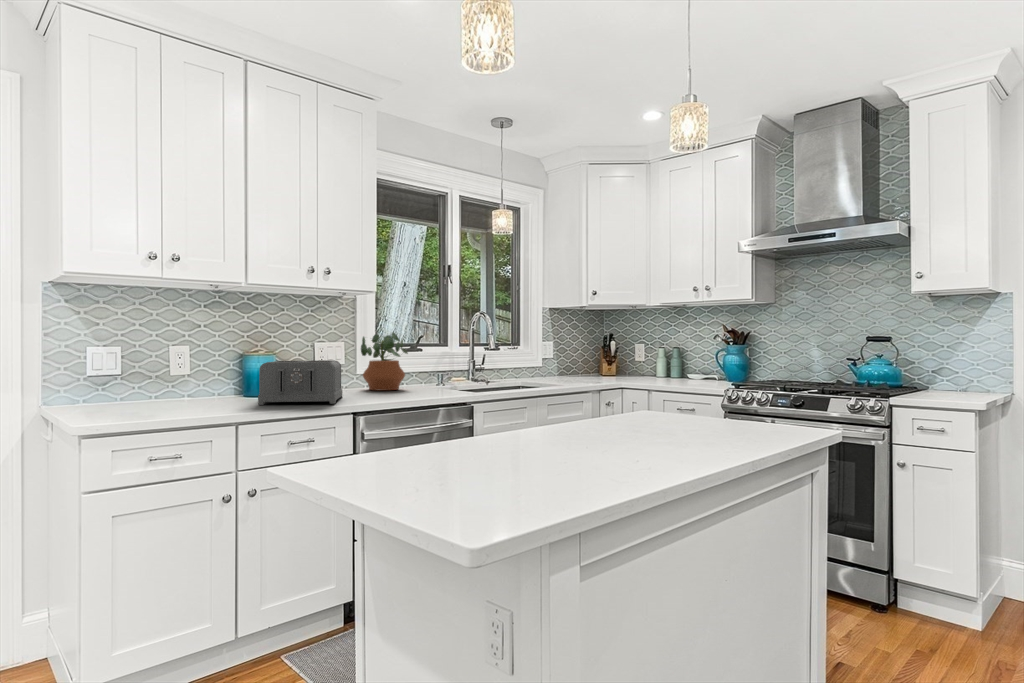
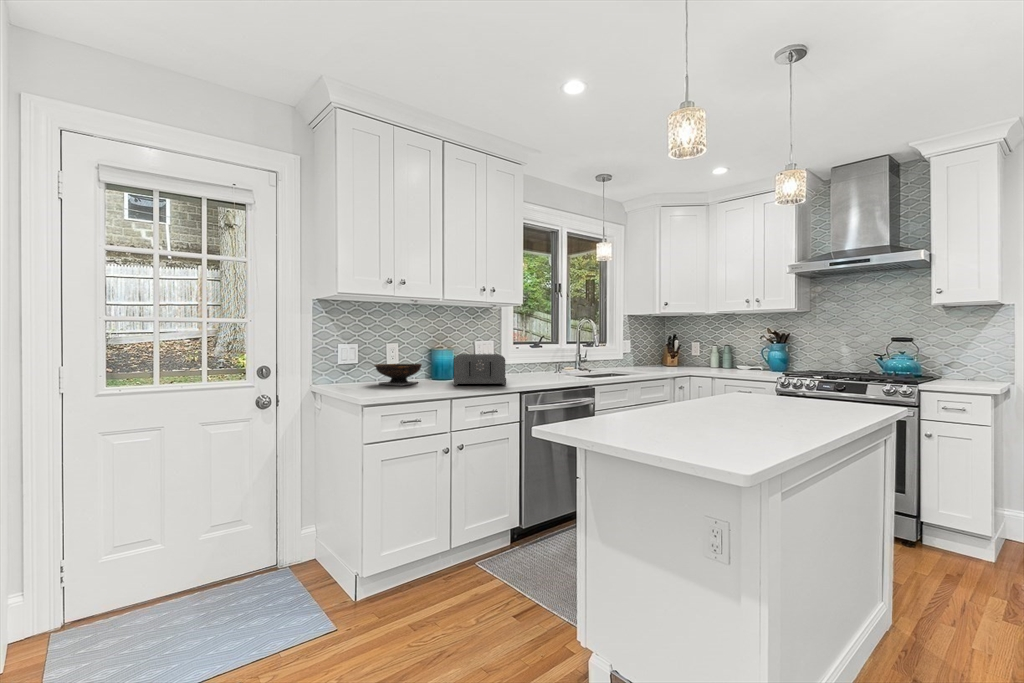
potted plant: present [361,333,408,390] -> none [506,334,539,376]
bowl: none [142,374,216,406] -> present [375,364,422,386]

